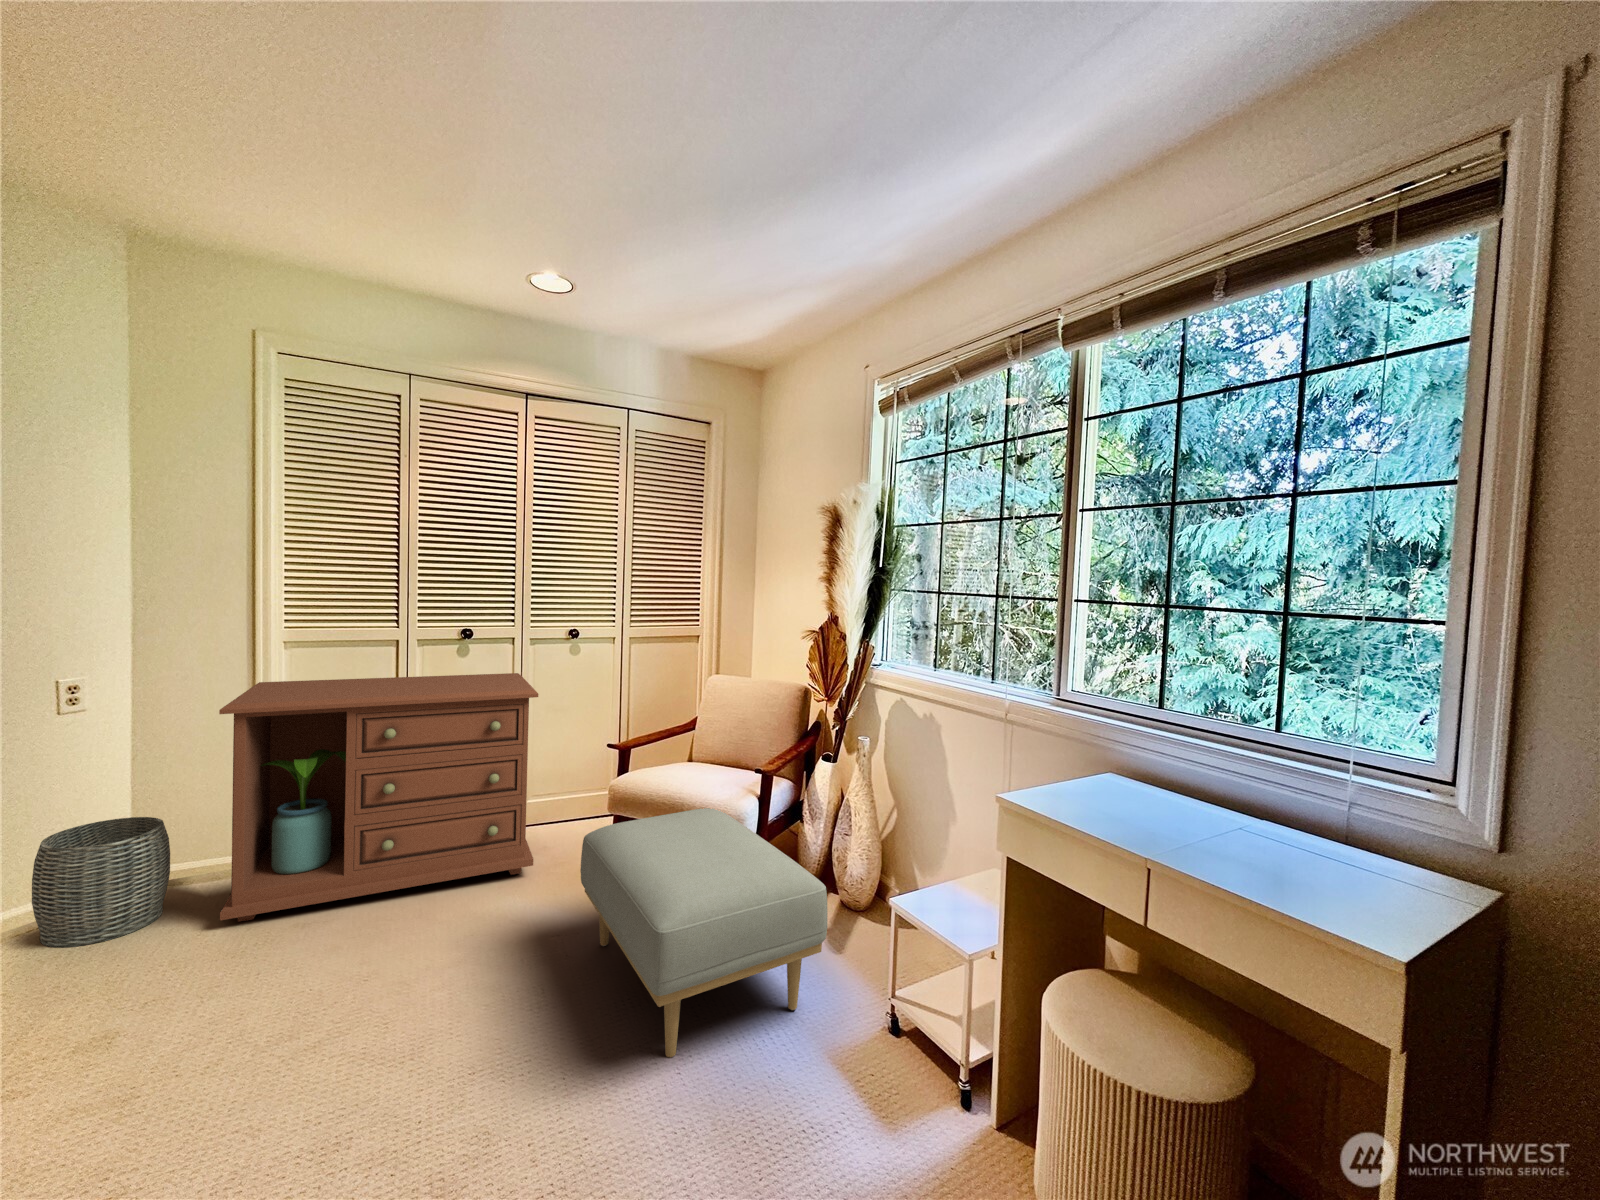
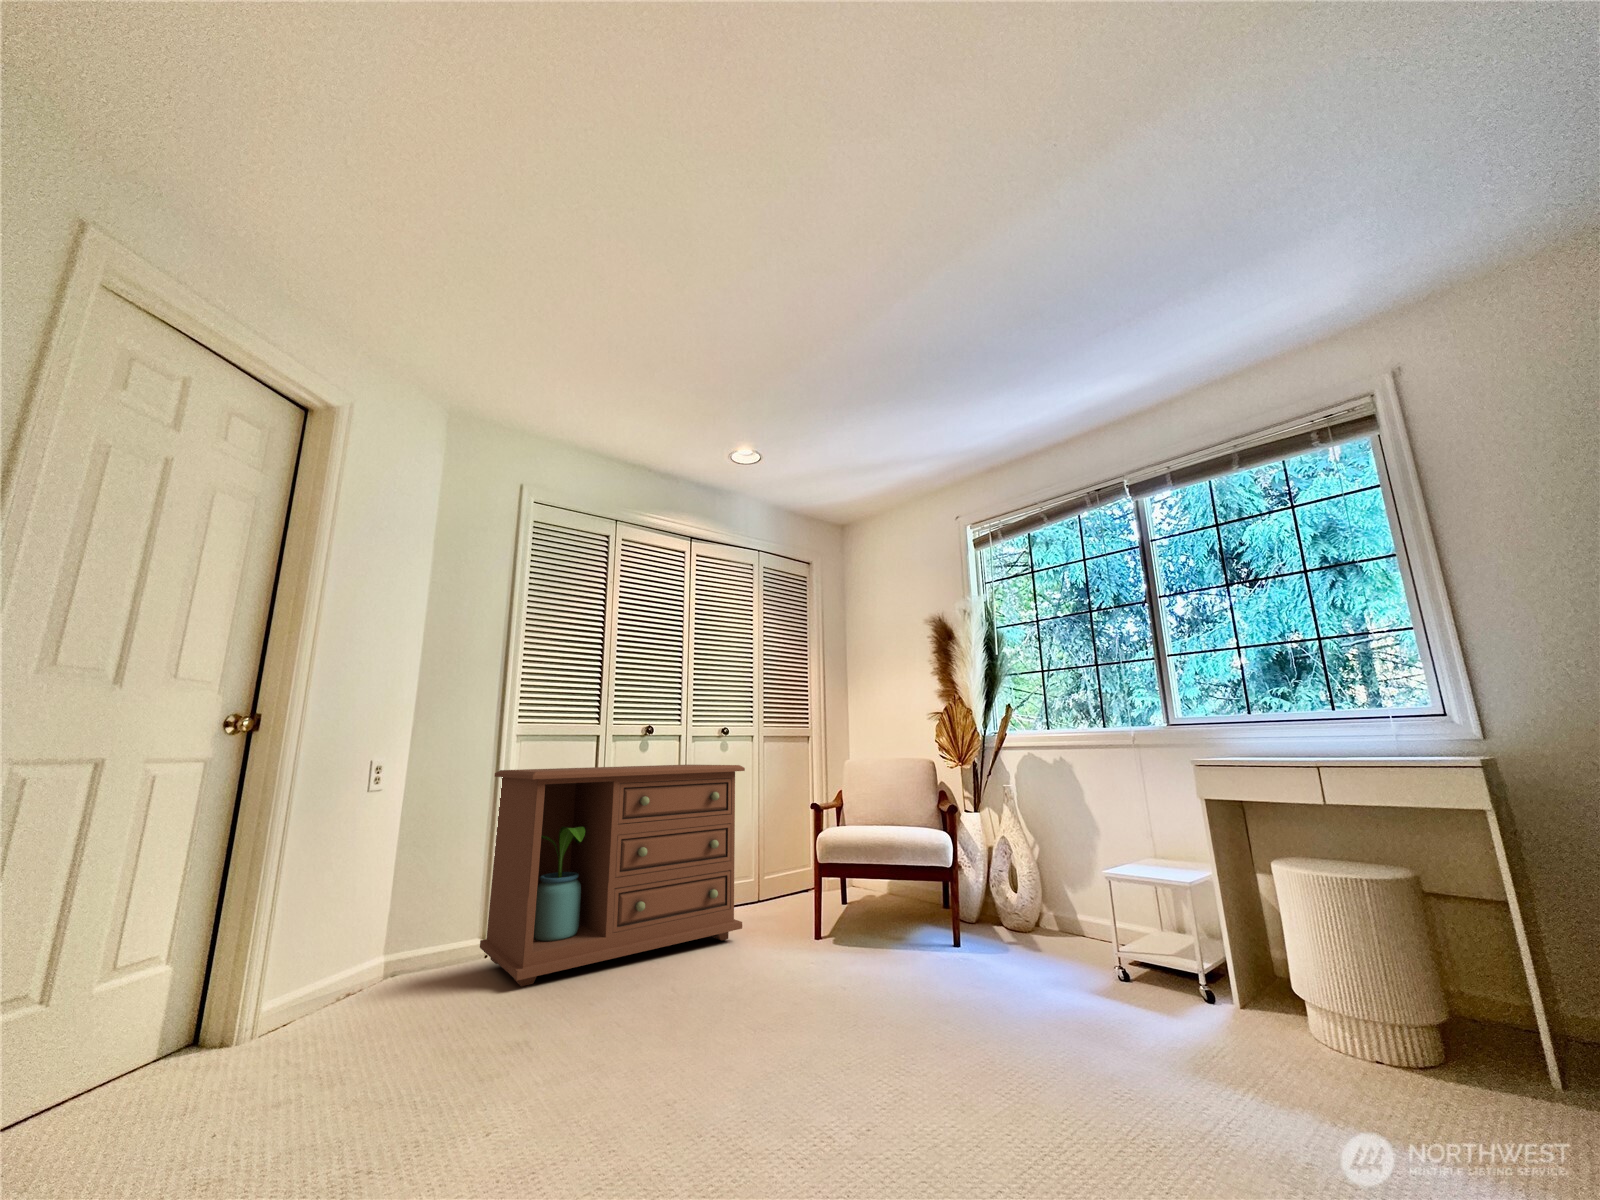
ottoman: present [580,808,828,1057] -> none [836,848,1068,1013]
woven basket: present [32,817,170,948] -> none [347,893,455,1015]

